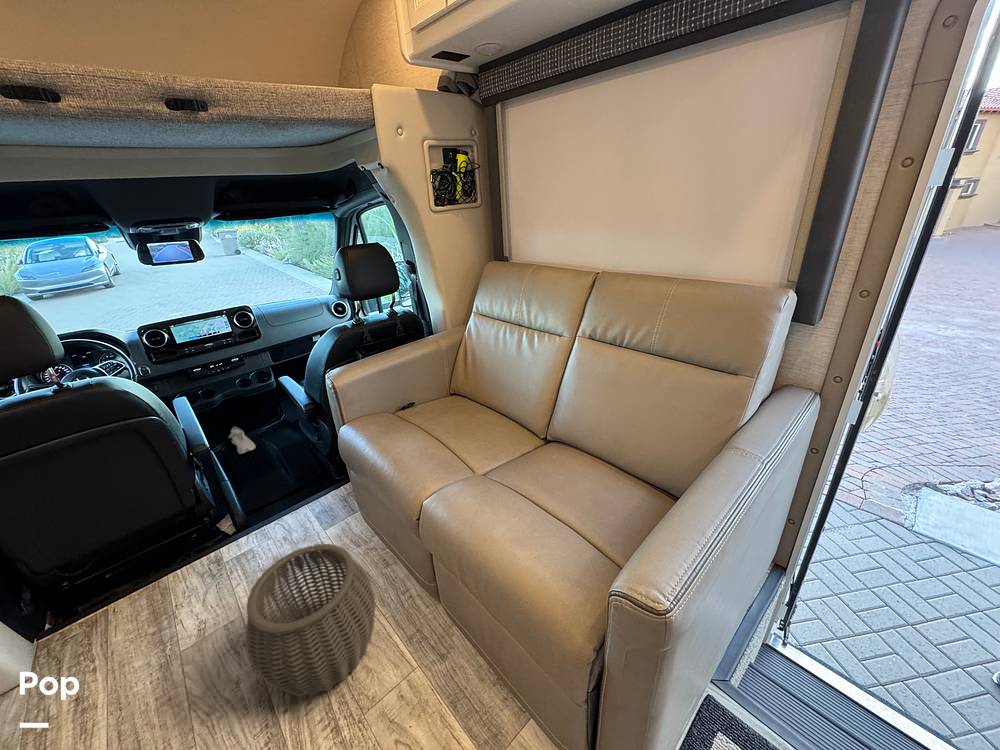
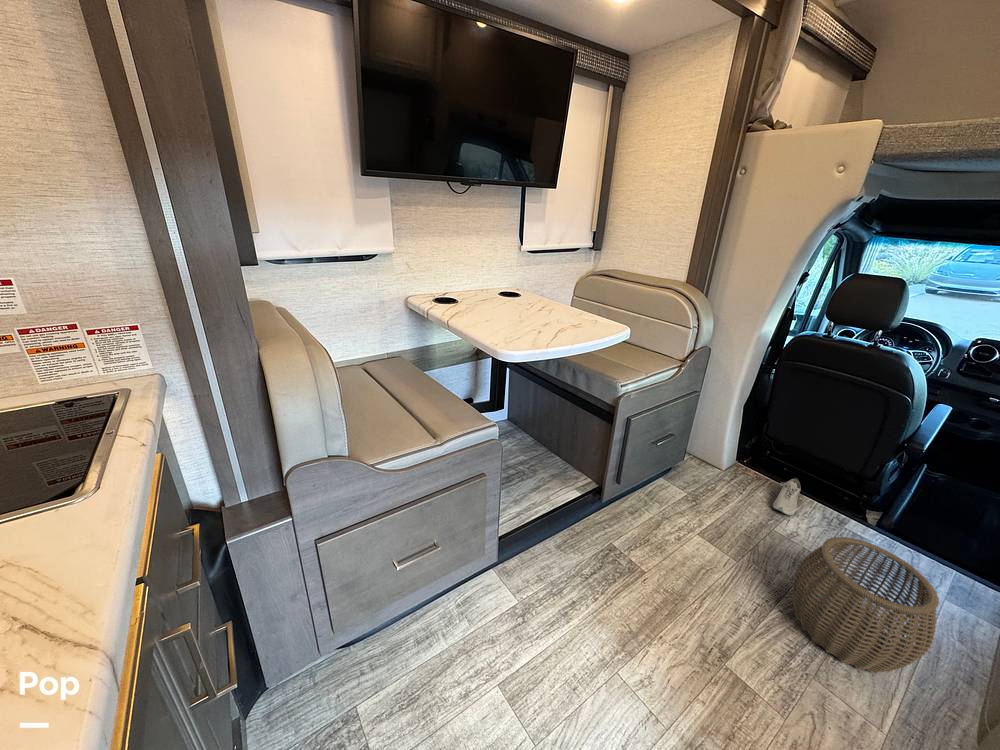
shoe: present [229,426,256,454] -> present [773,478,801,515]

